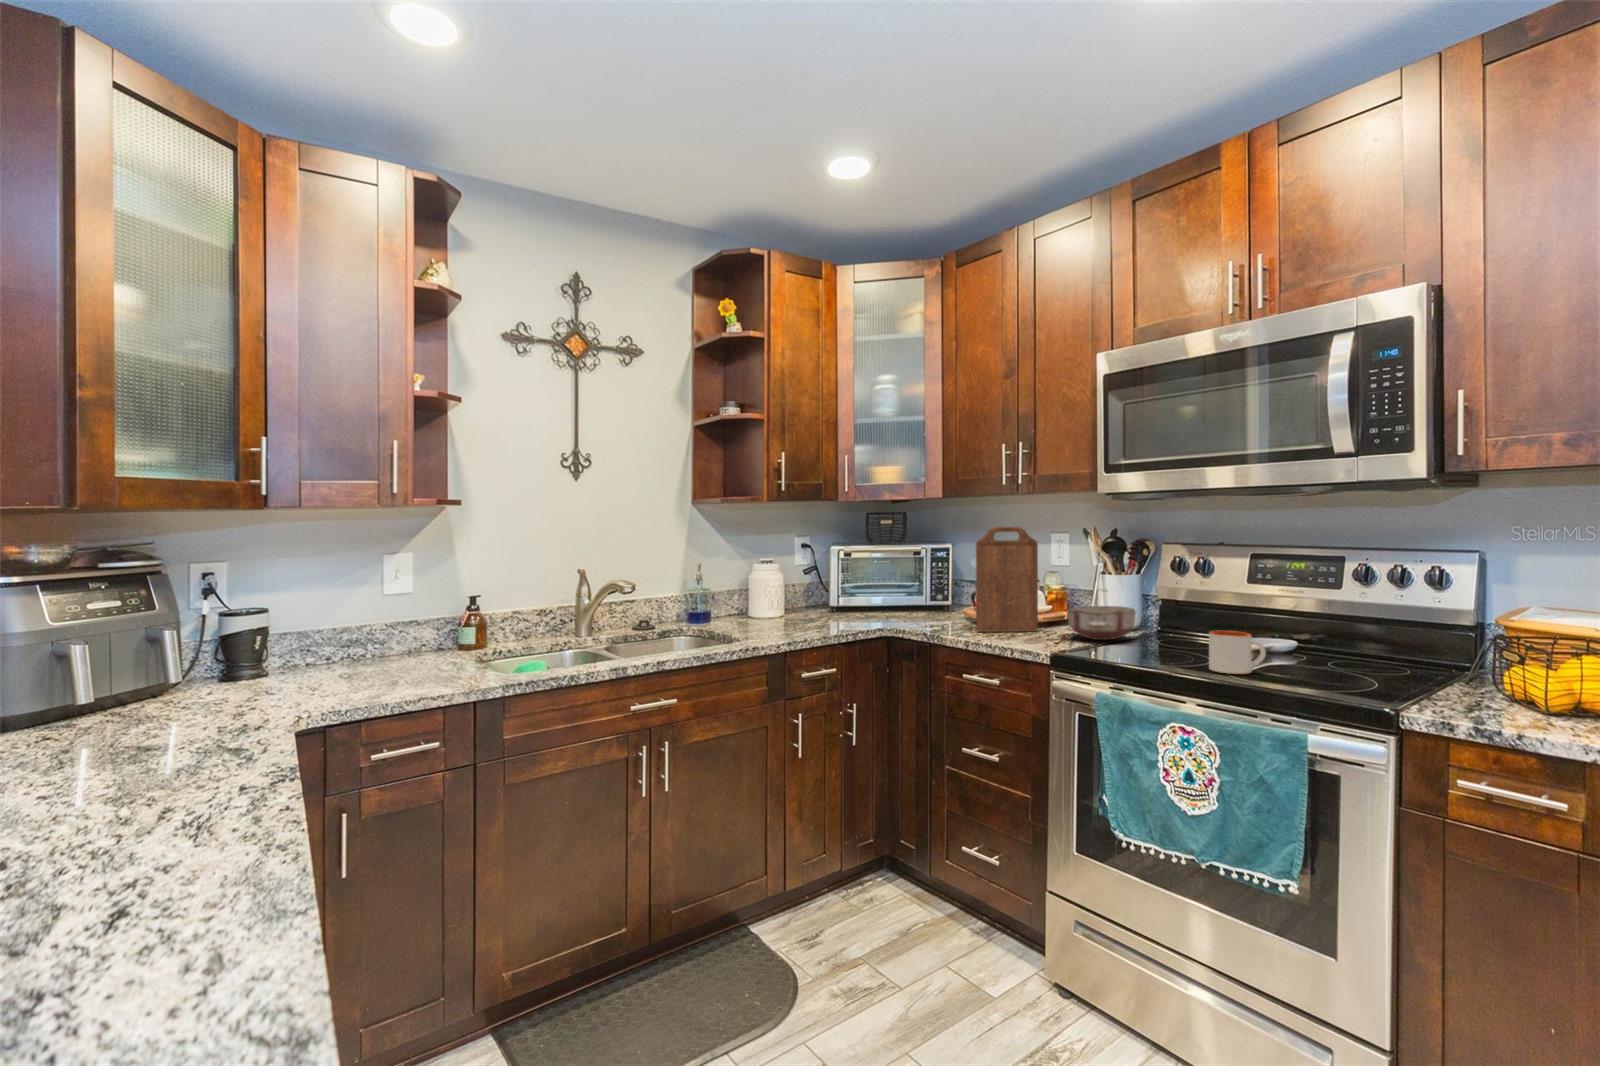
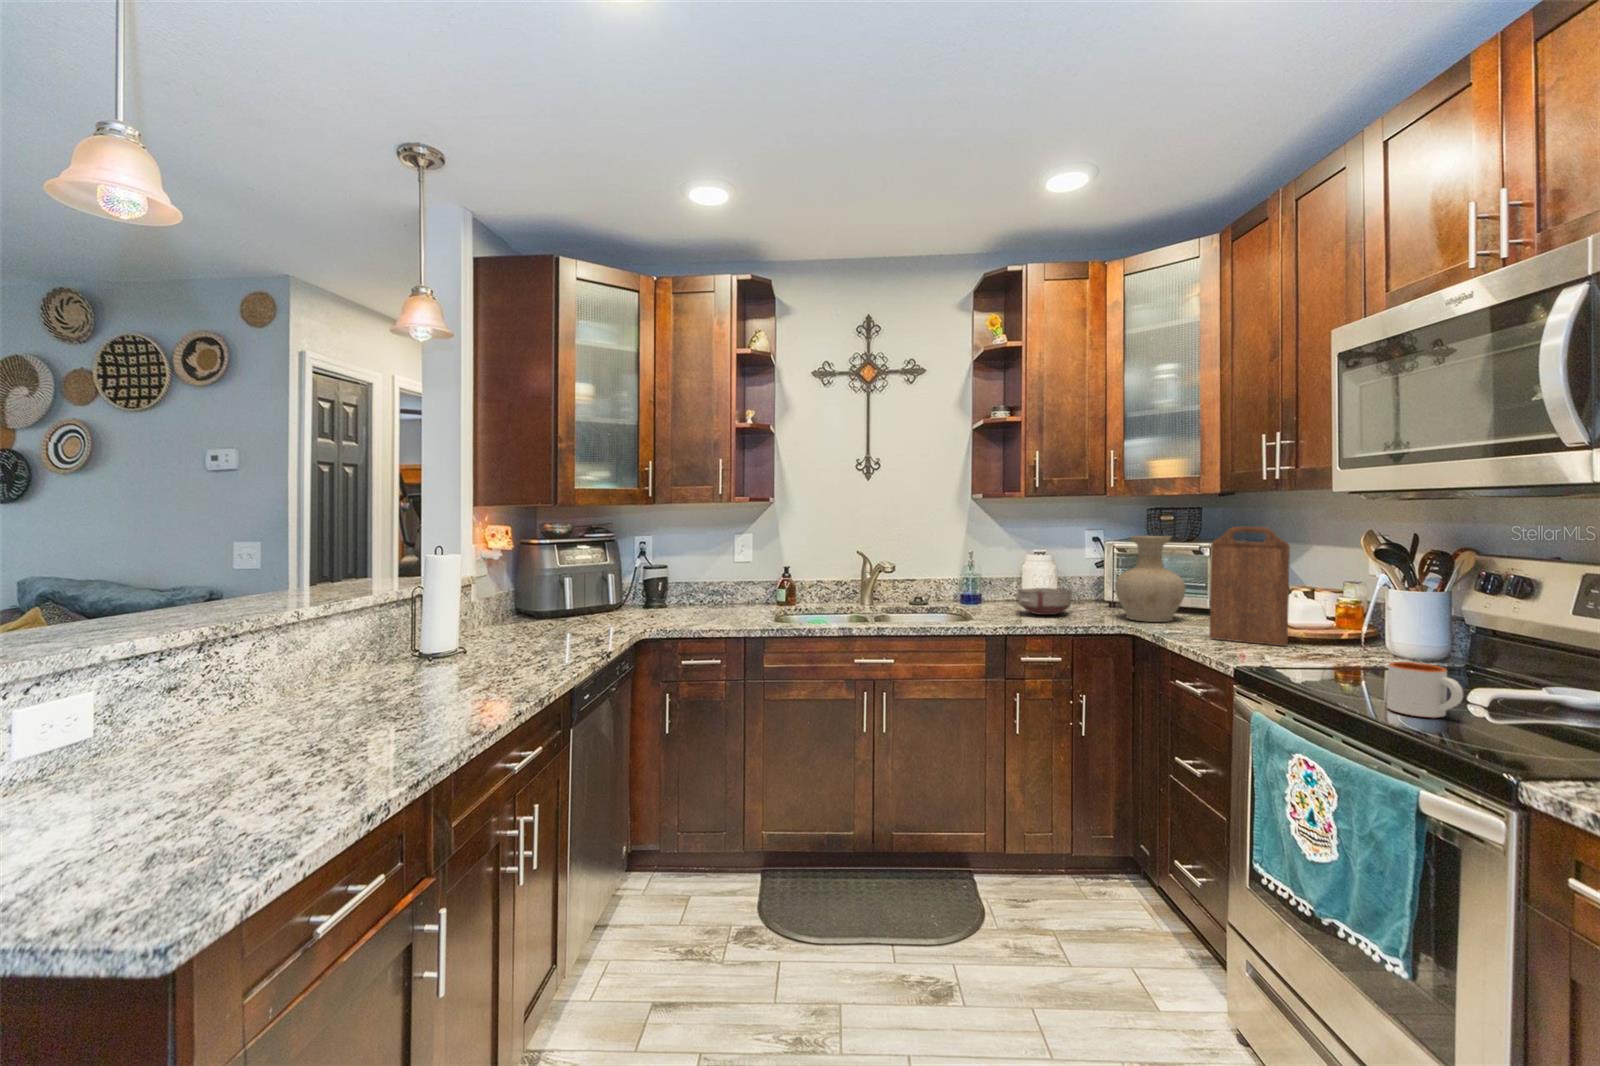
vase: none [860,539,923,623] -> present [1115,536,1186,622]
ceramic bowl: present [1067,606,1136,640] -> present [1018,588,1072,615]

